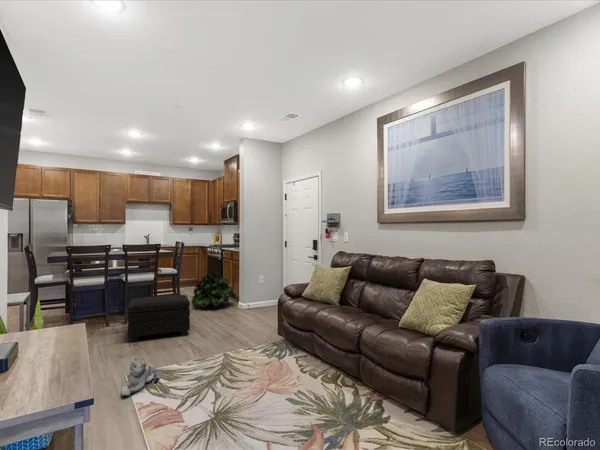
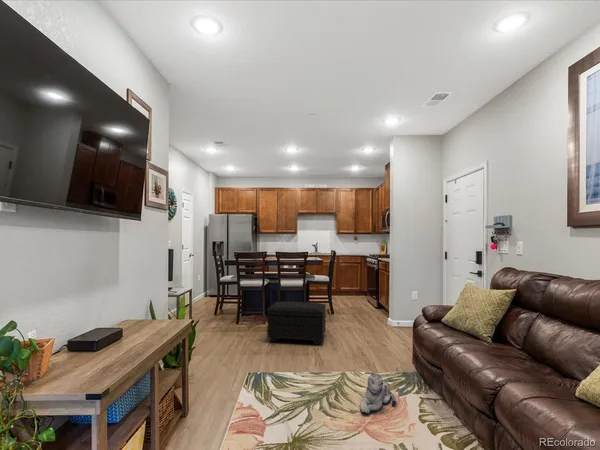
potted plant: present [191,272,235,308] -> none [340,283,388,321]
plush toy: present [121,358,160,396] -> present [360,373,396,414]

